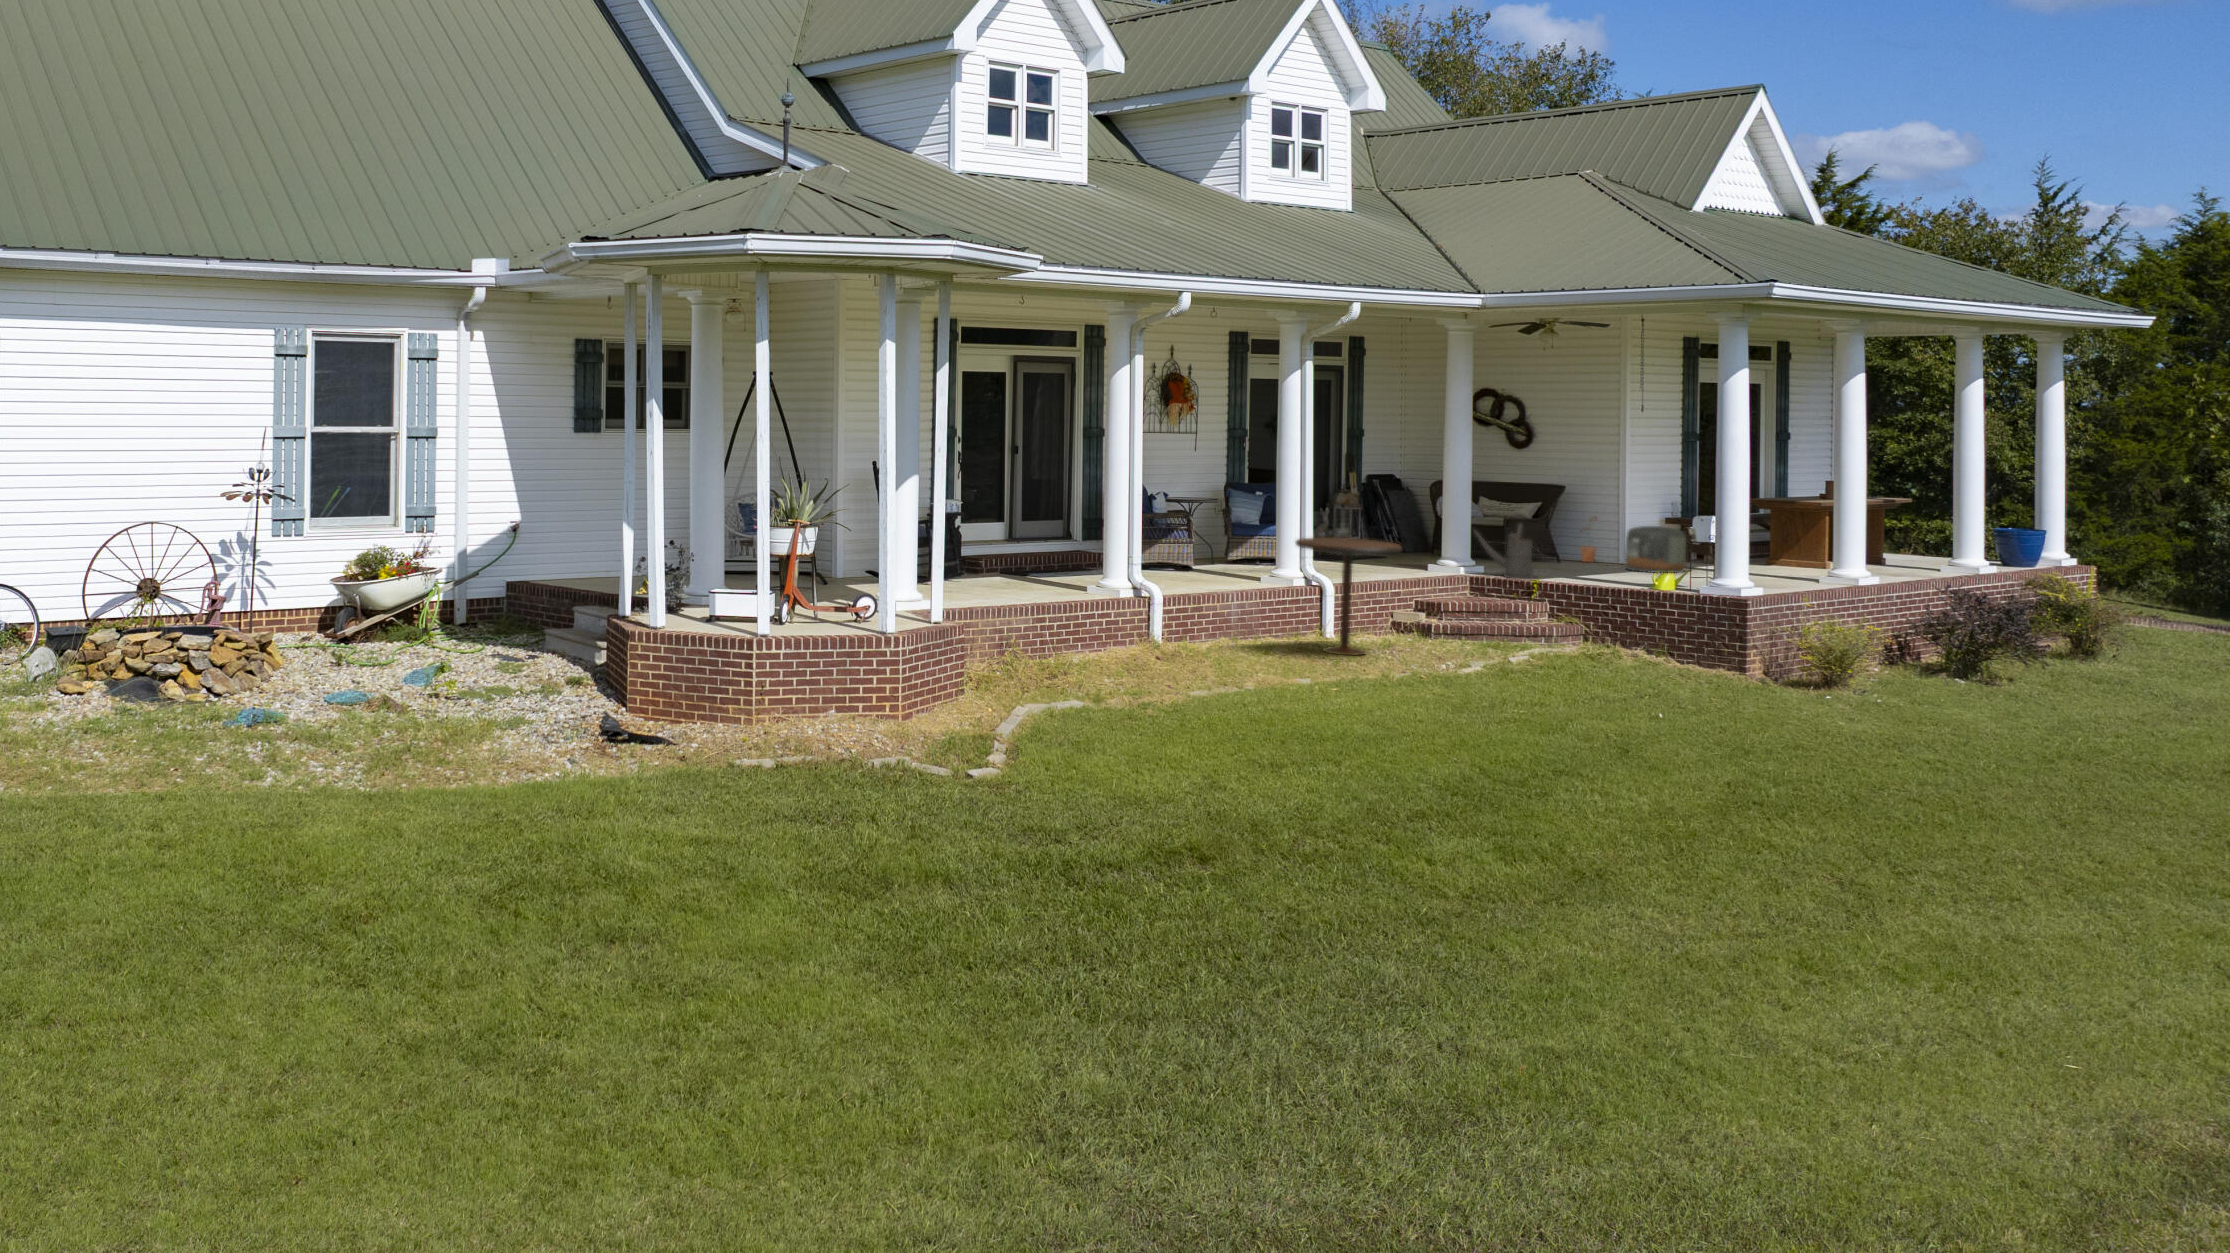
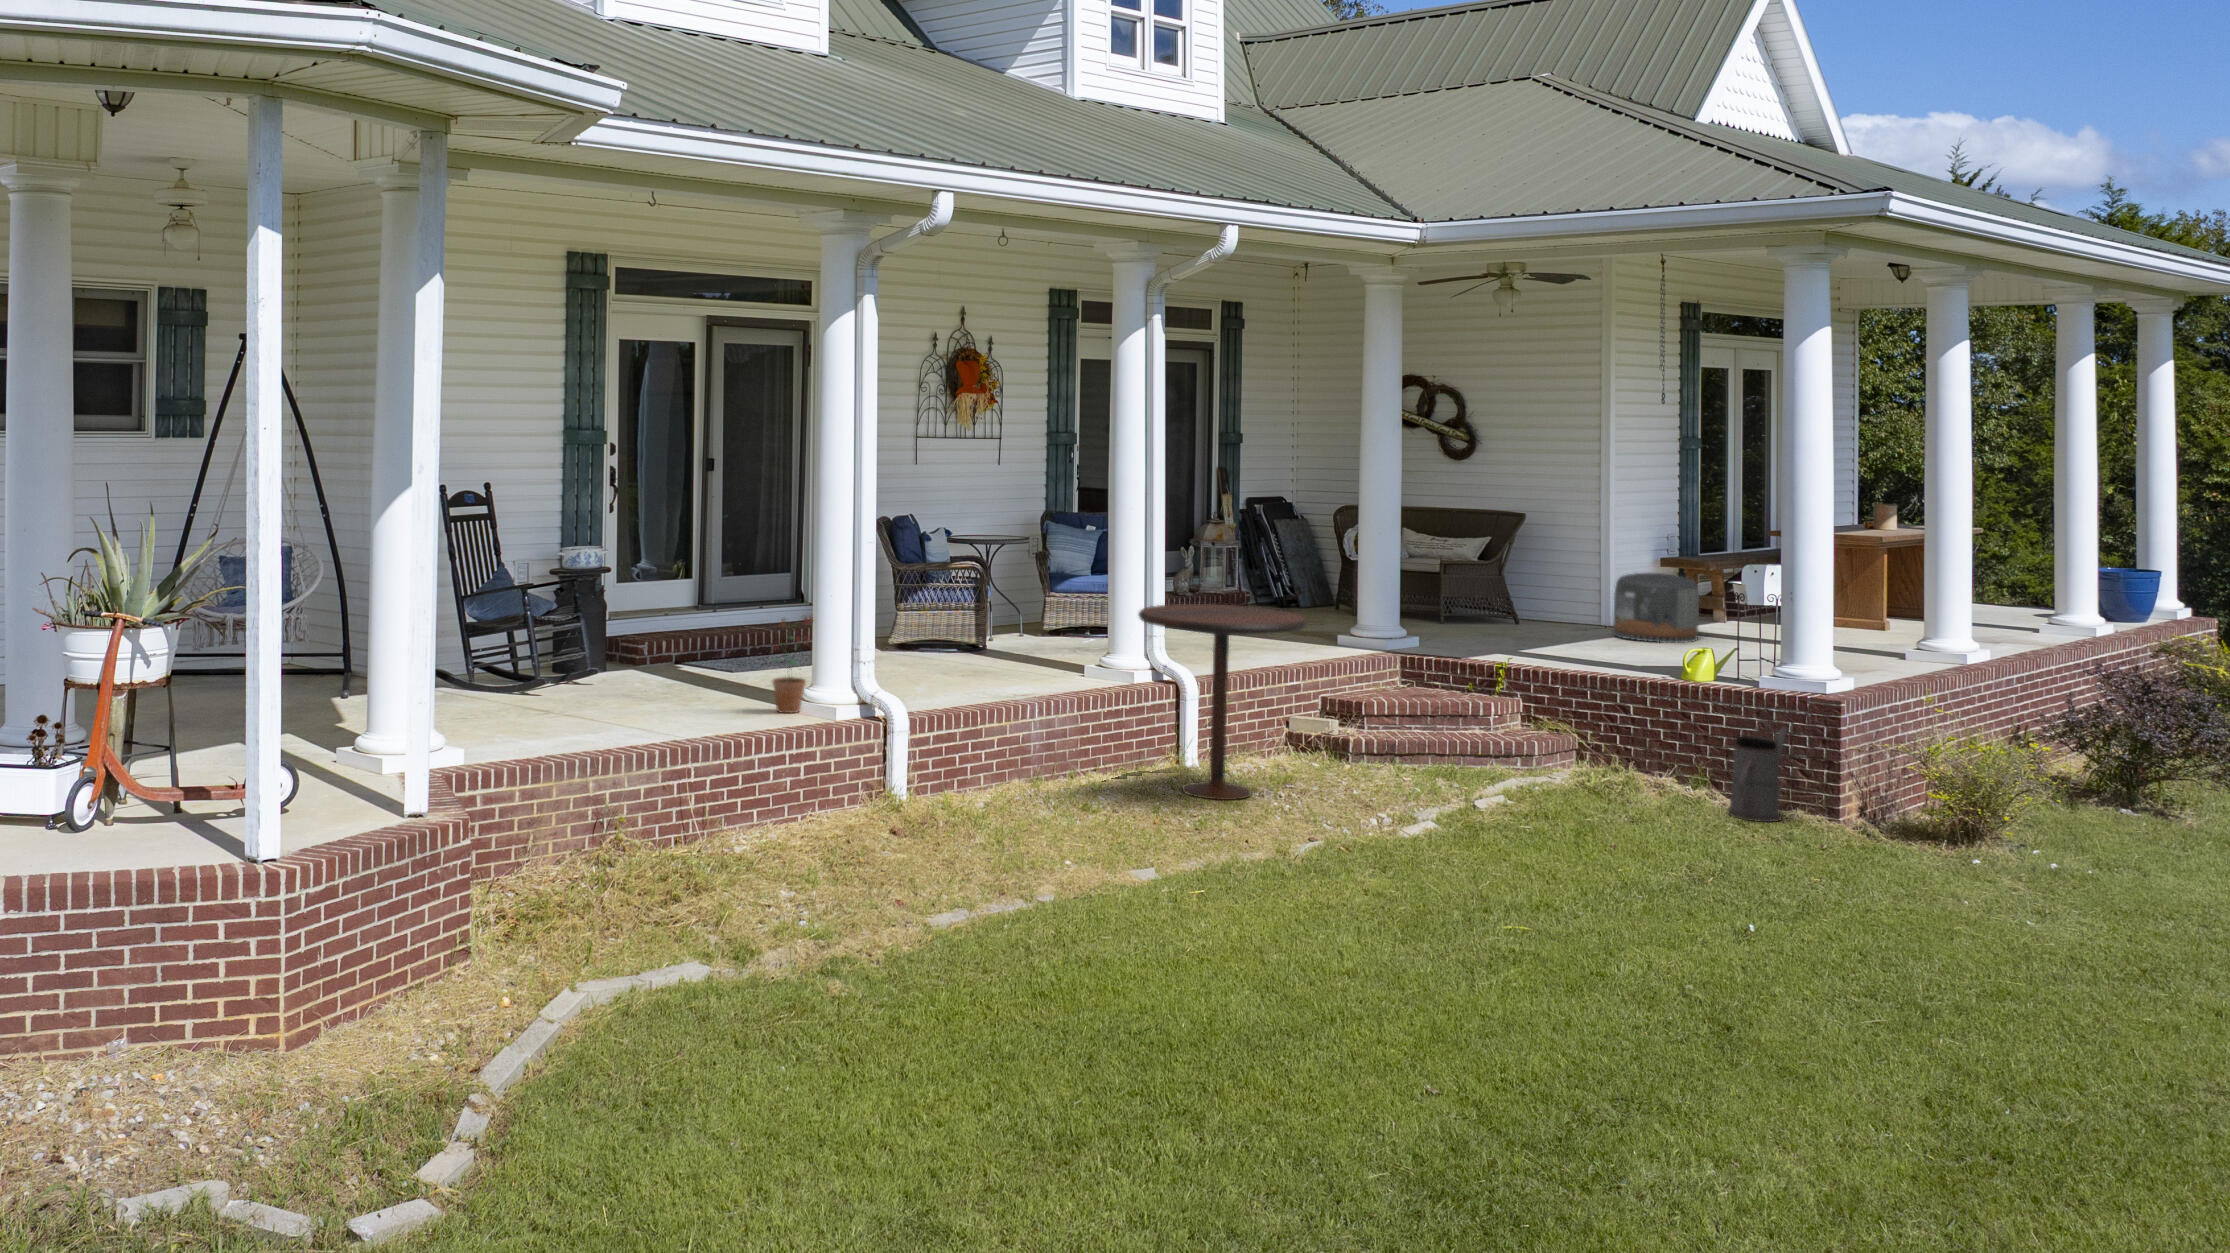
potted plant: present [1580,516,1597,562] -> present [770,615,814,713]
watering can: present [1474,524,1541,579] -> present [1728,720,1787,822]

